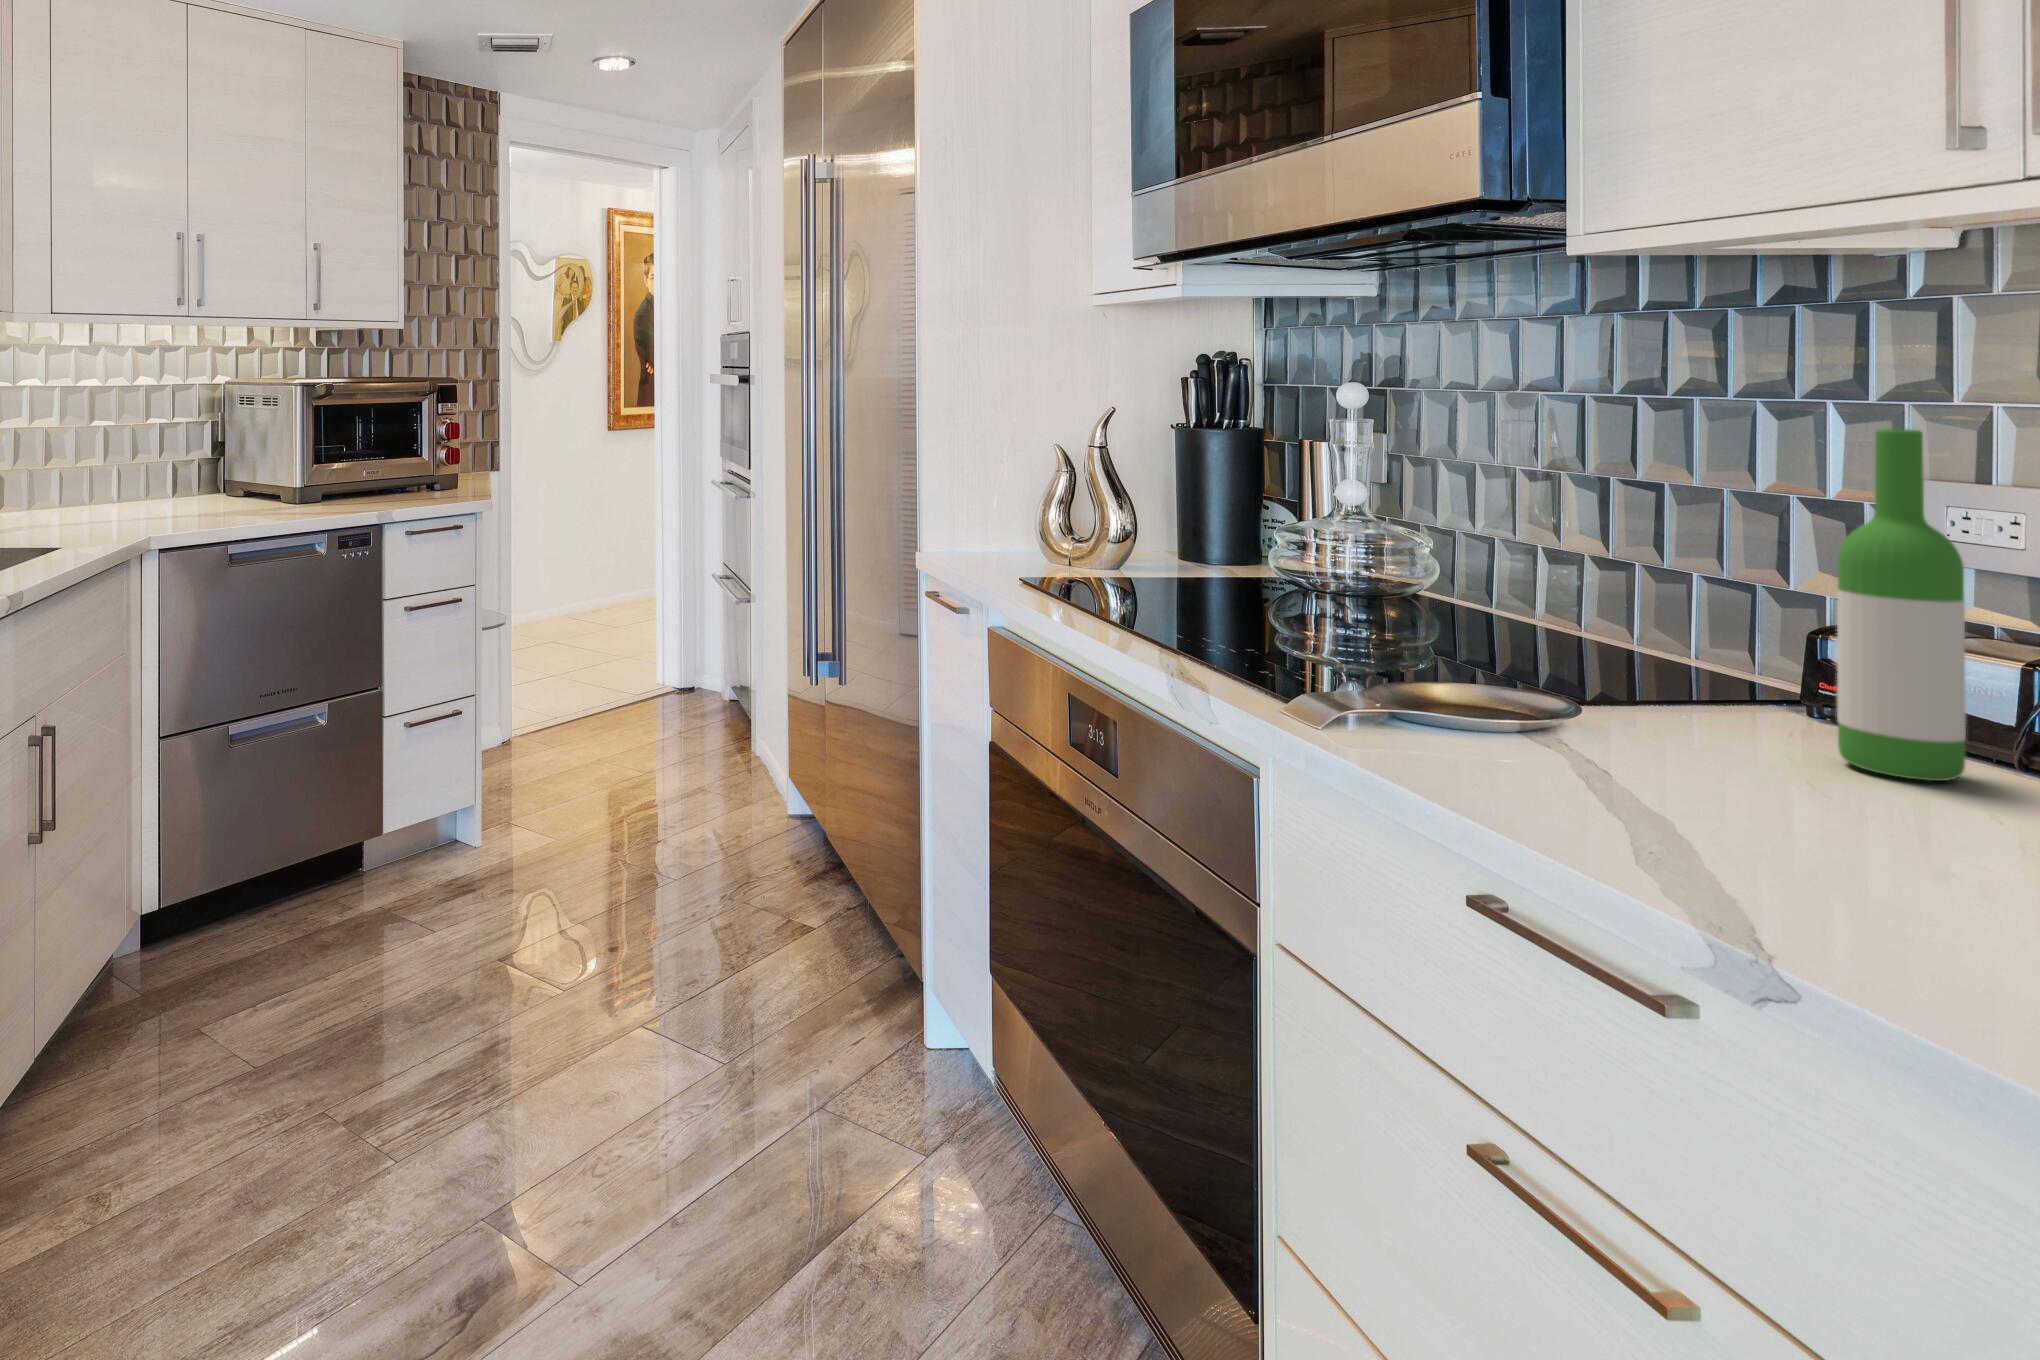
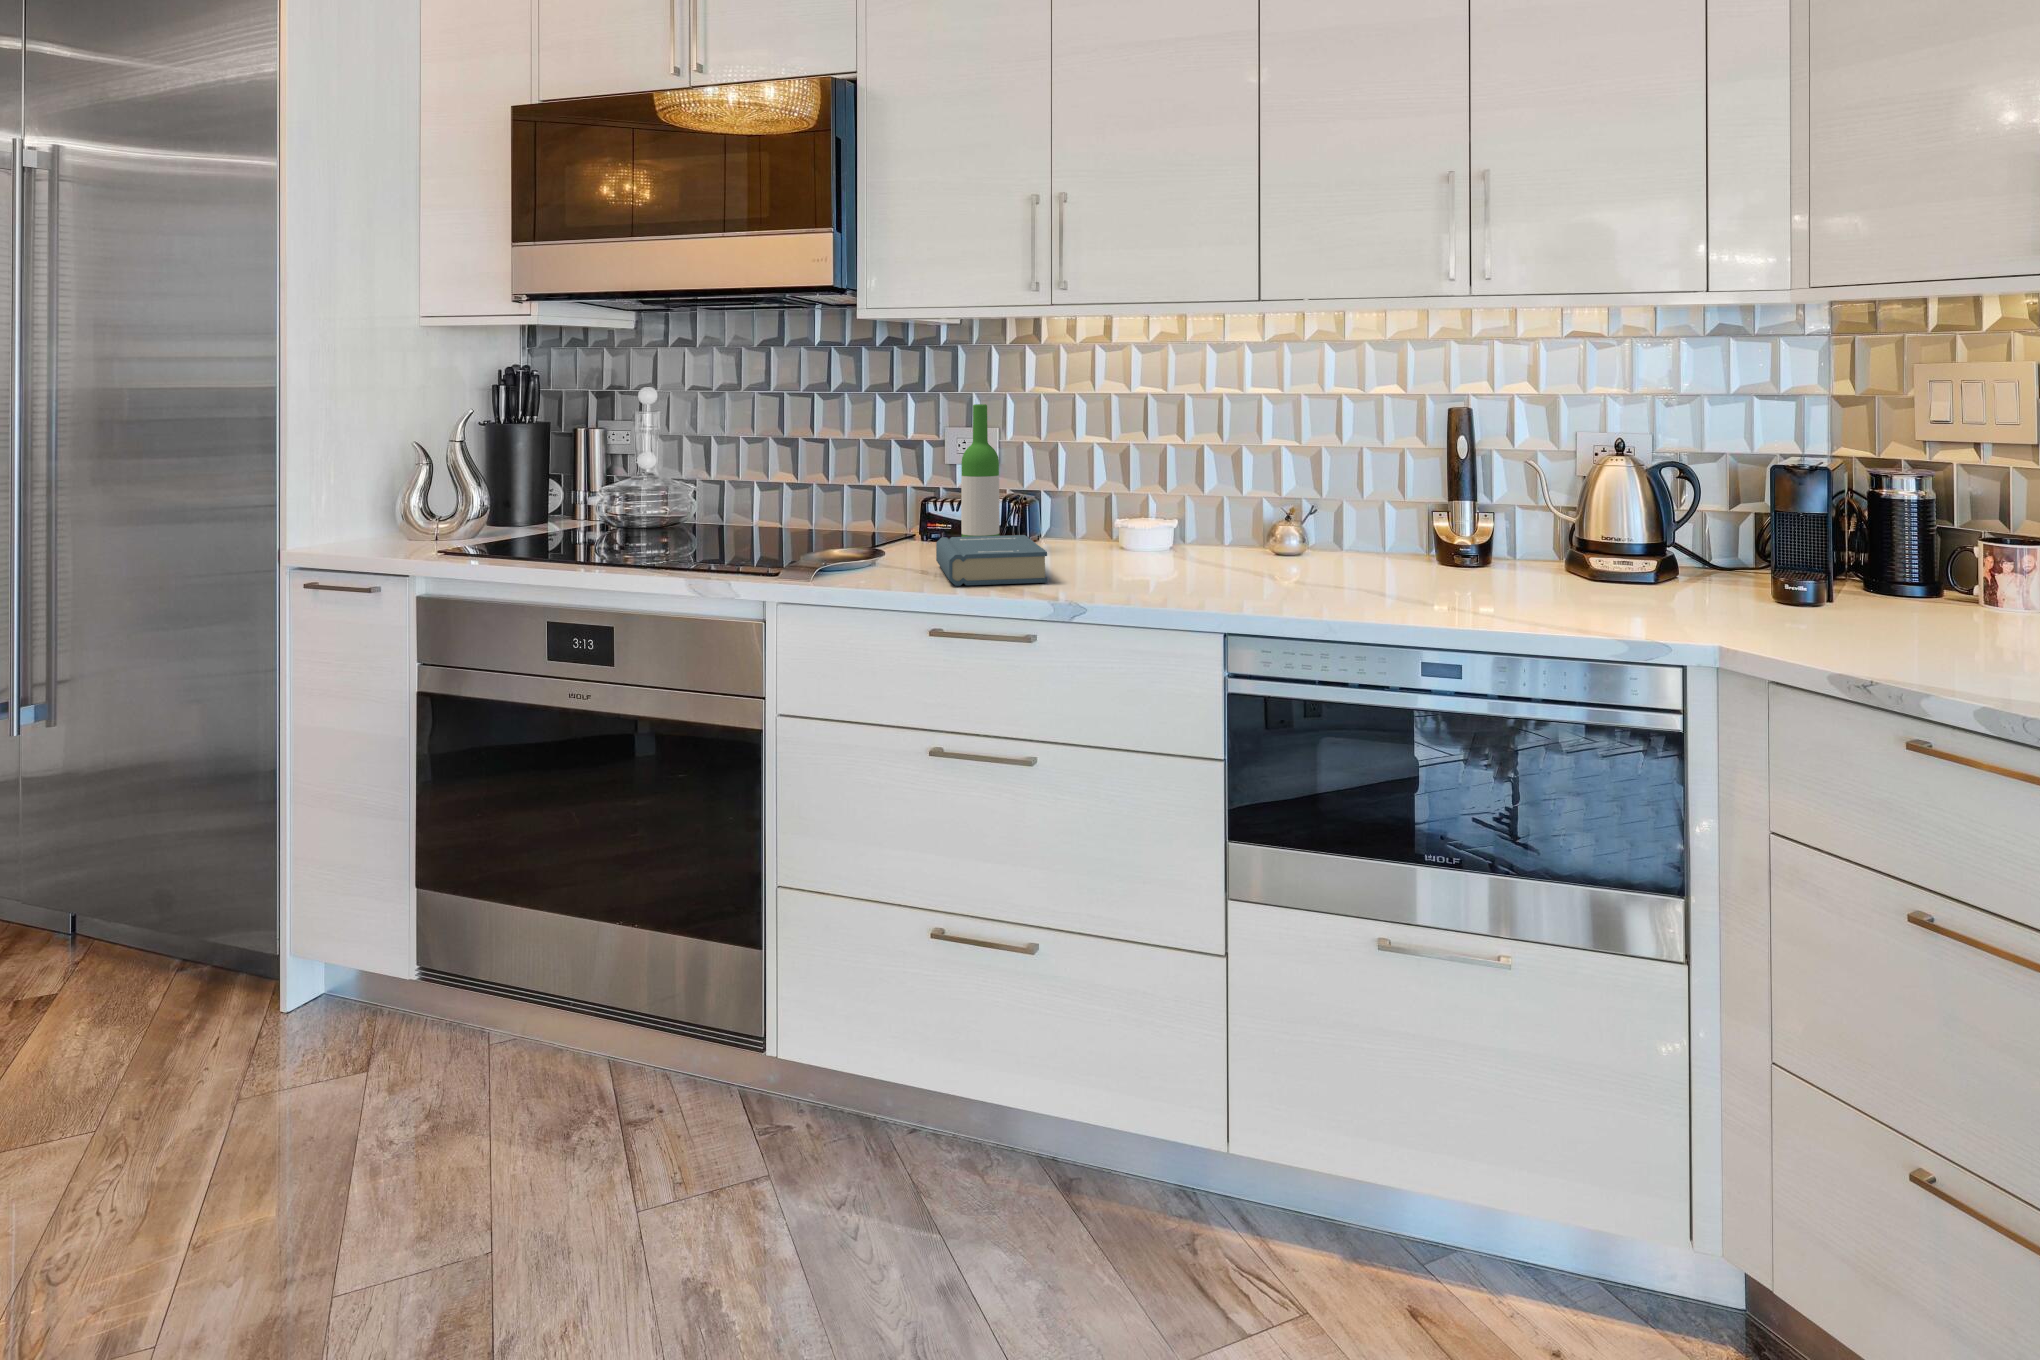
hardback book: none [1531,710,1940,889] -> present [936,535,1047,586]

